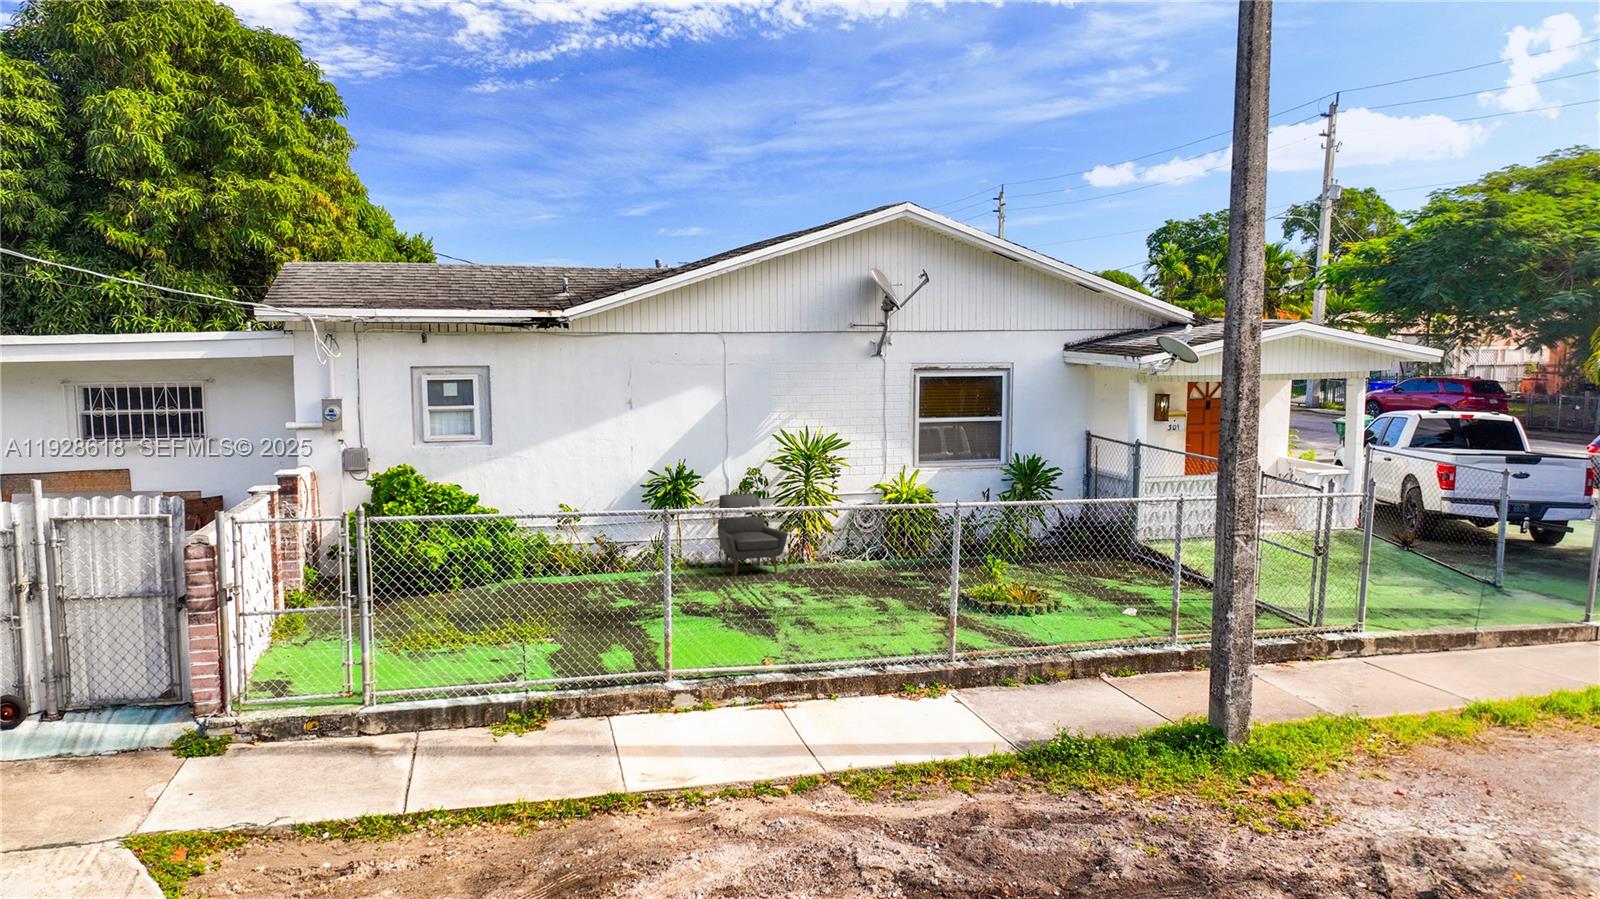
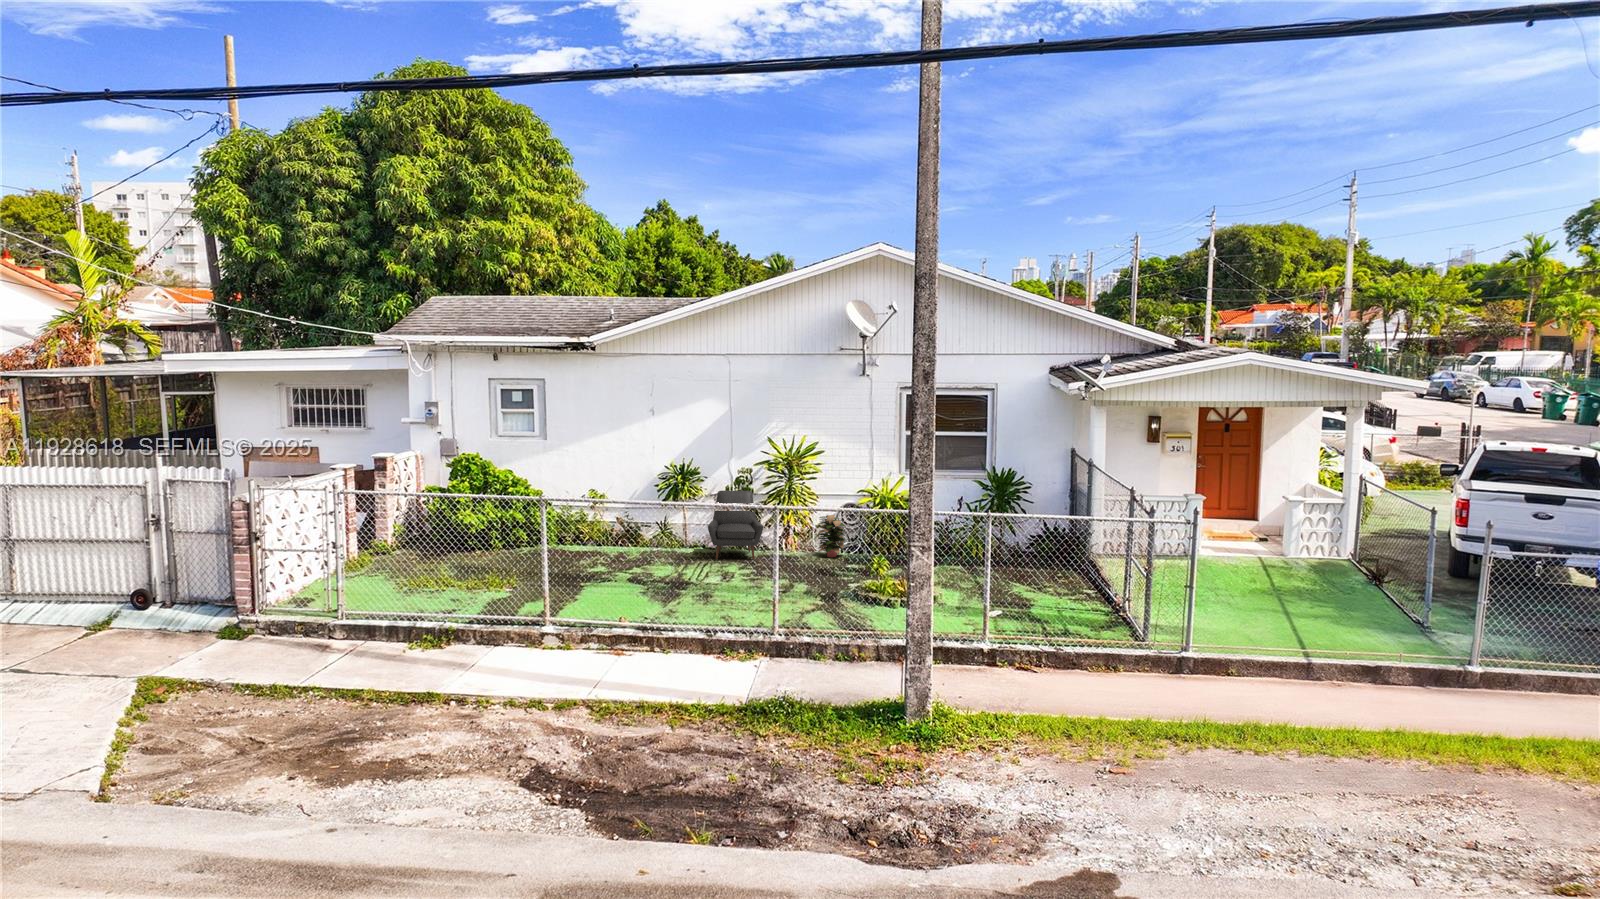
decorative plant: none [835,515,868,563] -> present [818,515,846,557]

